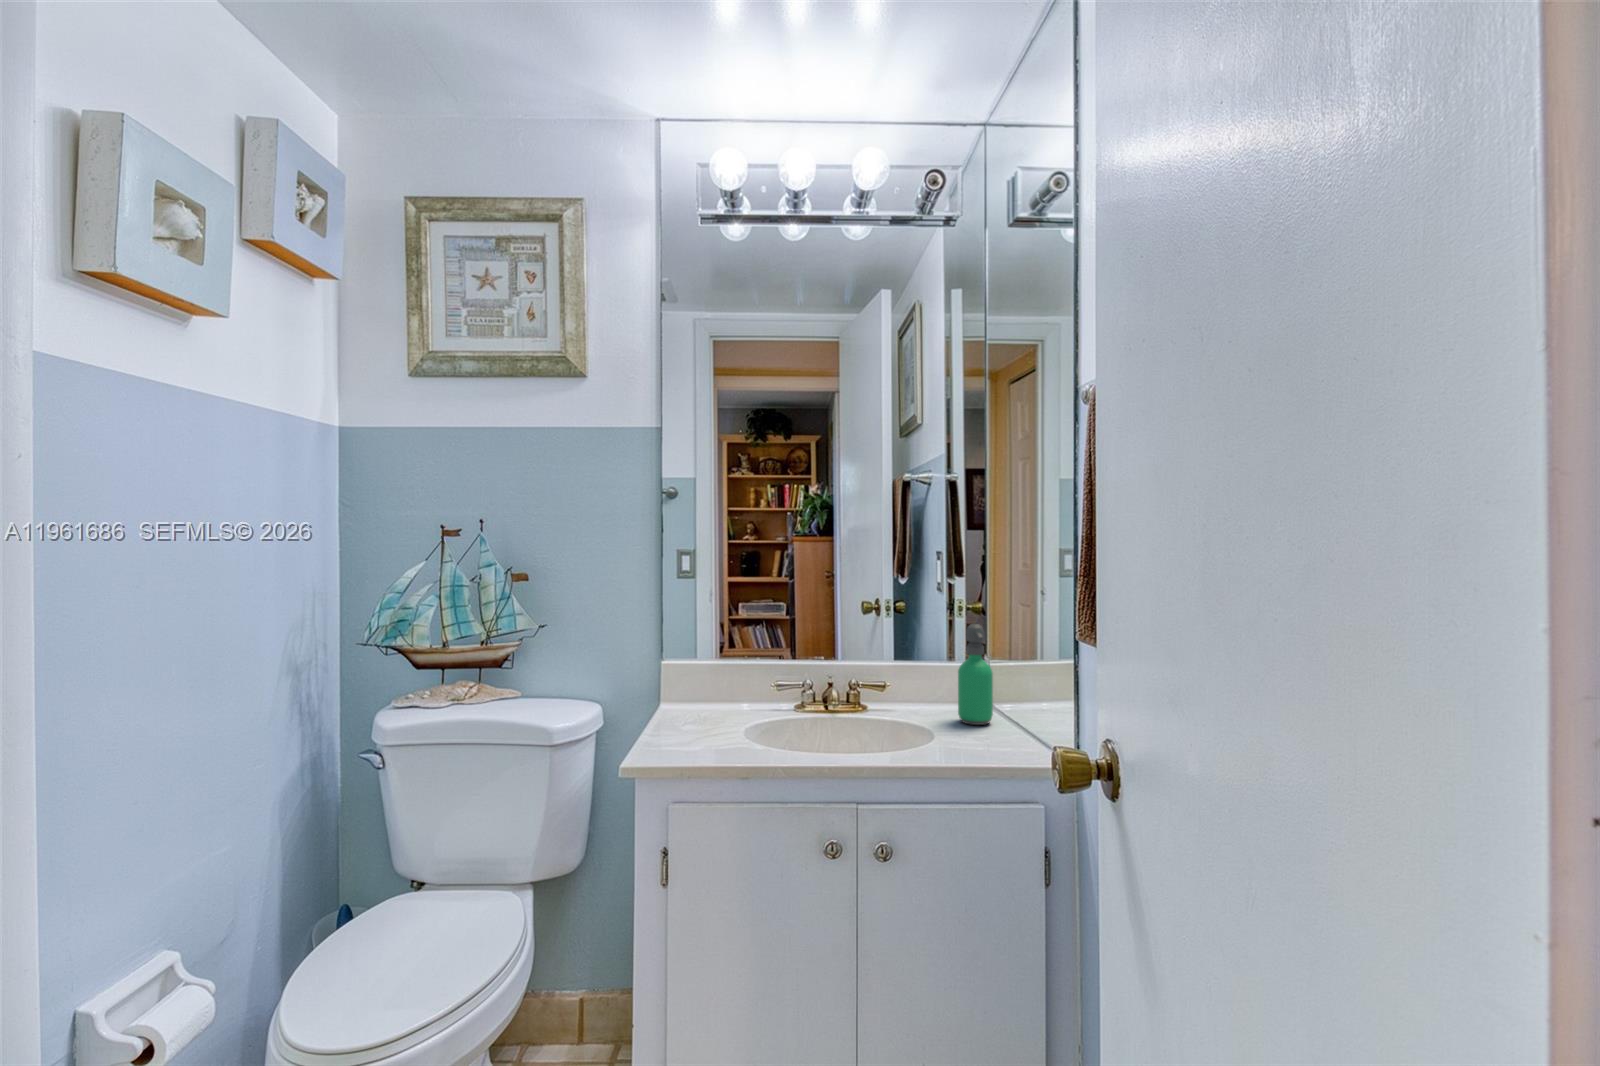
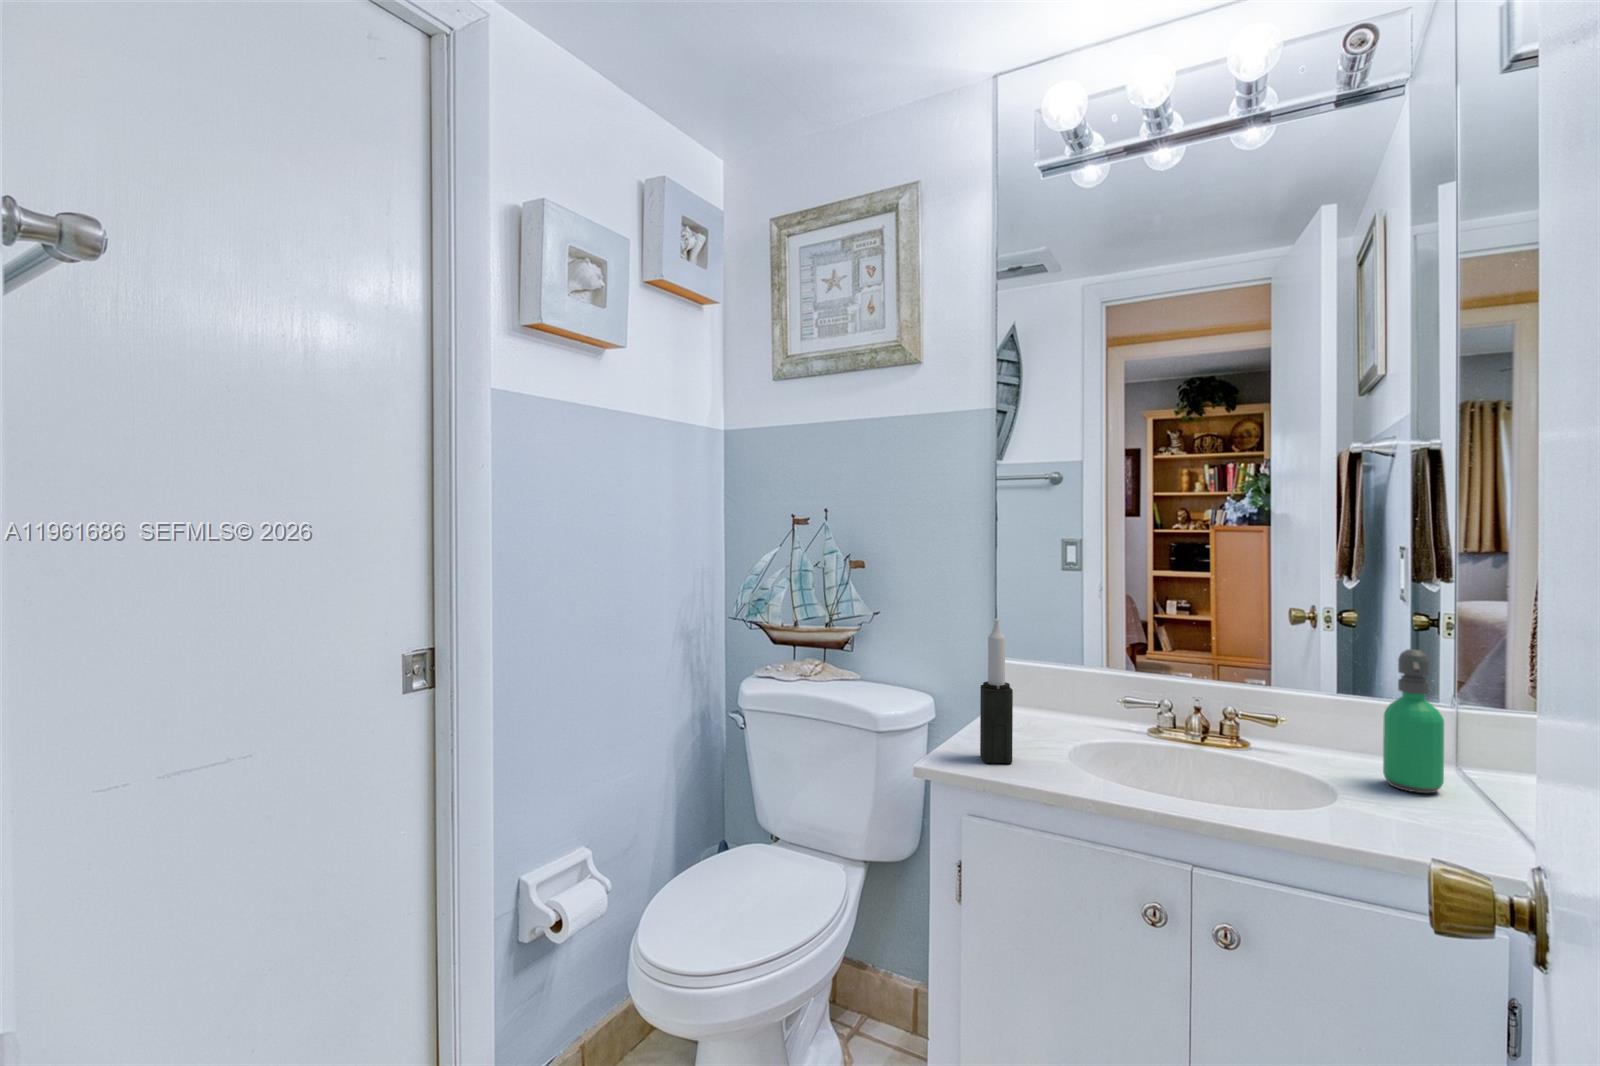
candle: none [676,622,707,756] -> present [980,618,1013,763]

